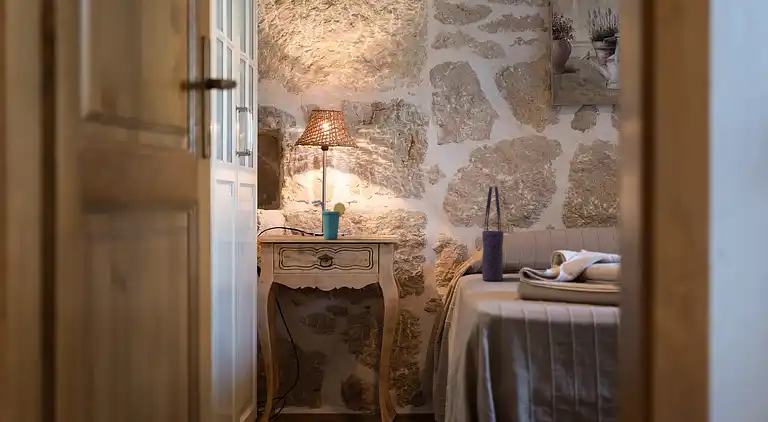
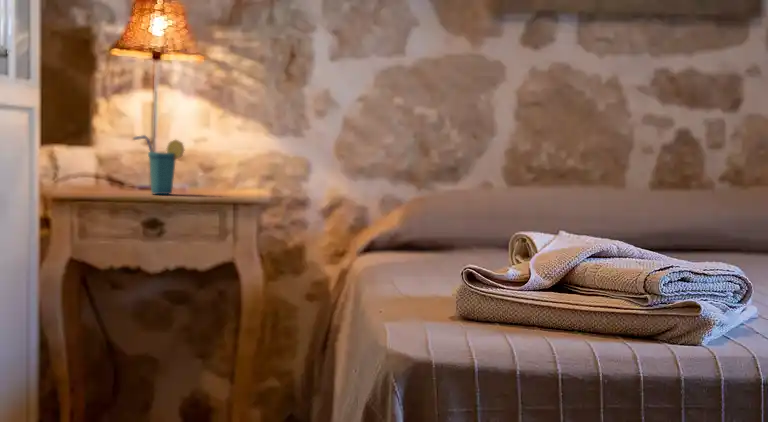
tote bag: present [482,187,503,281] -> none [387,123,418,261]

